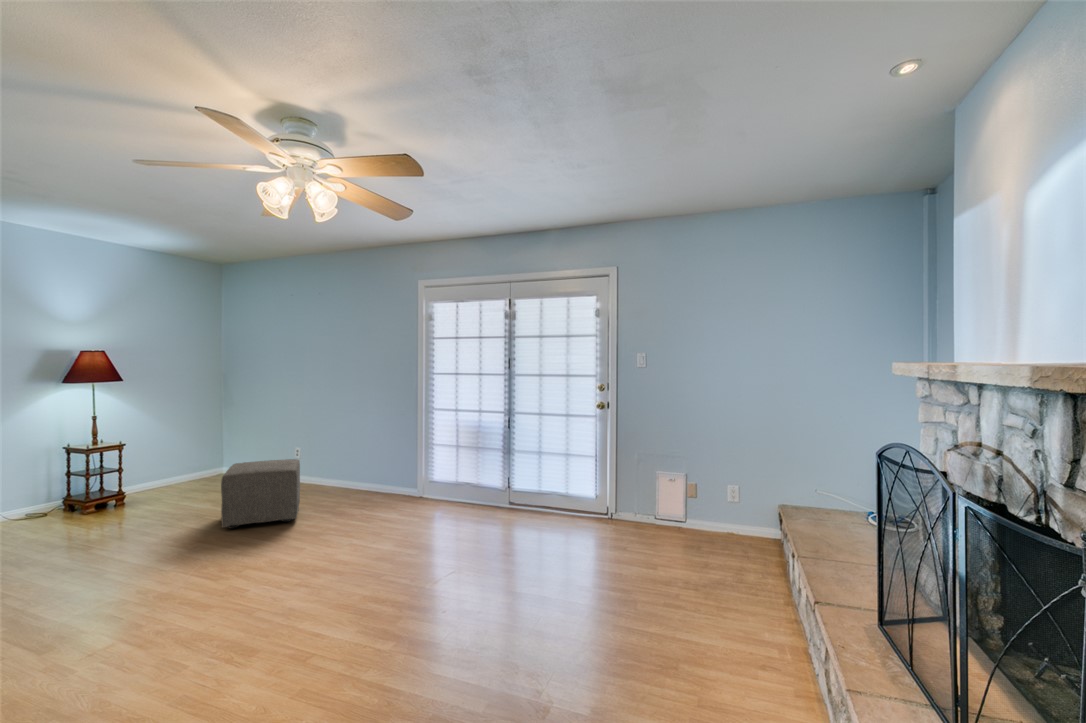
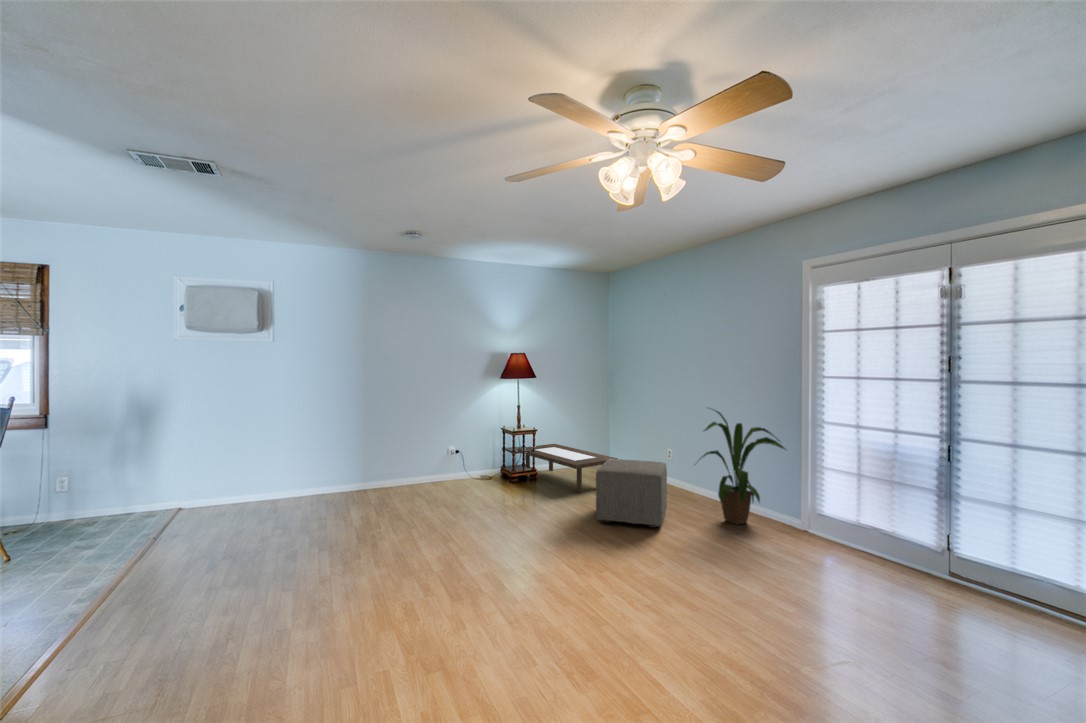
house plant: none [327,403,408,504] -> present [700,410,785,525]
coffee table: none [88,459,240,508] -> present [517,444,618,493]

